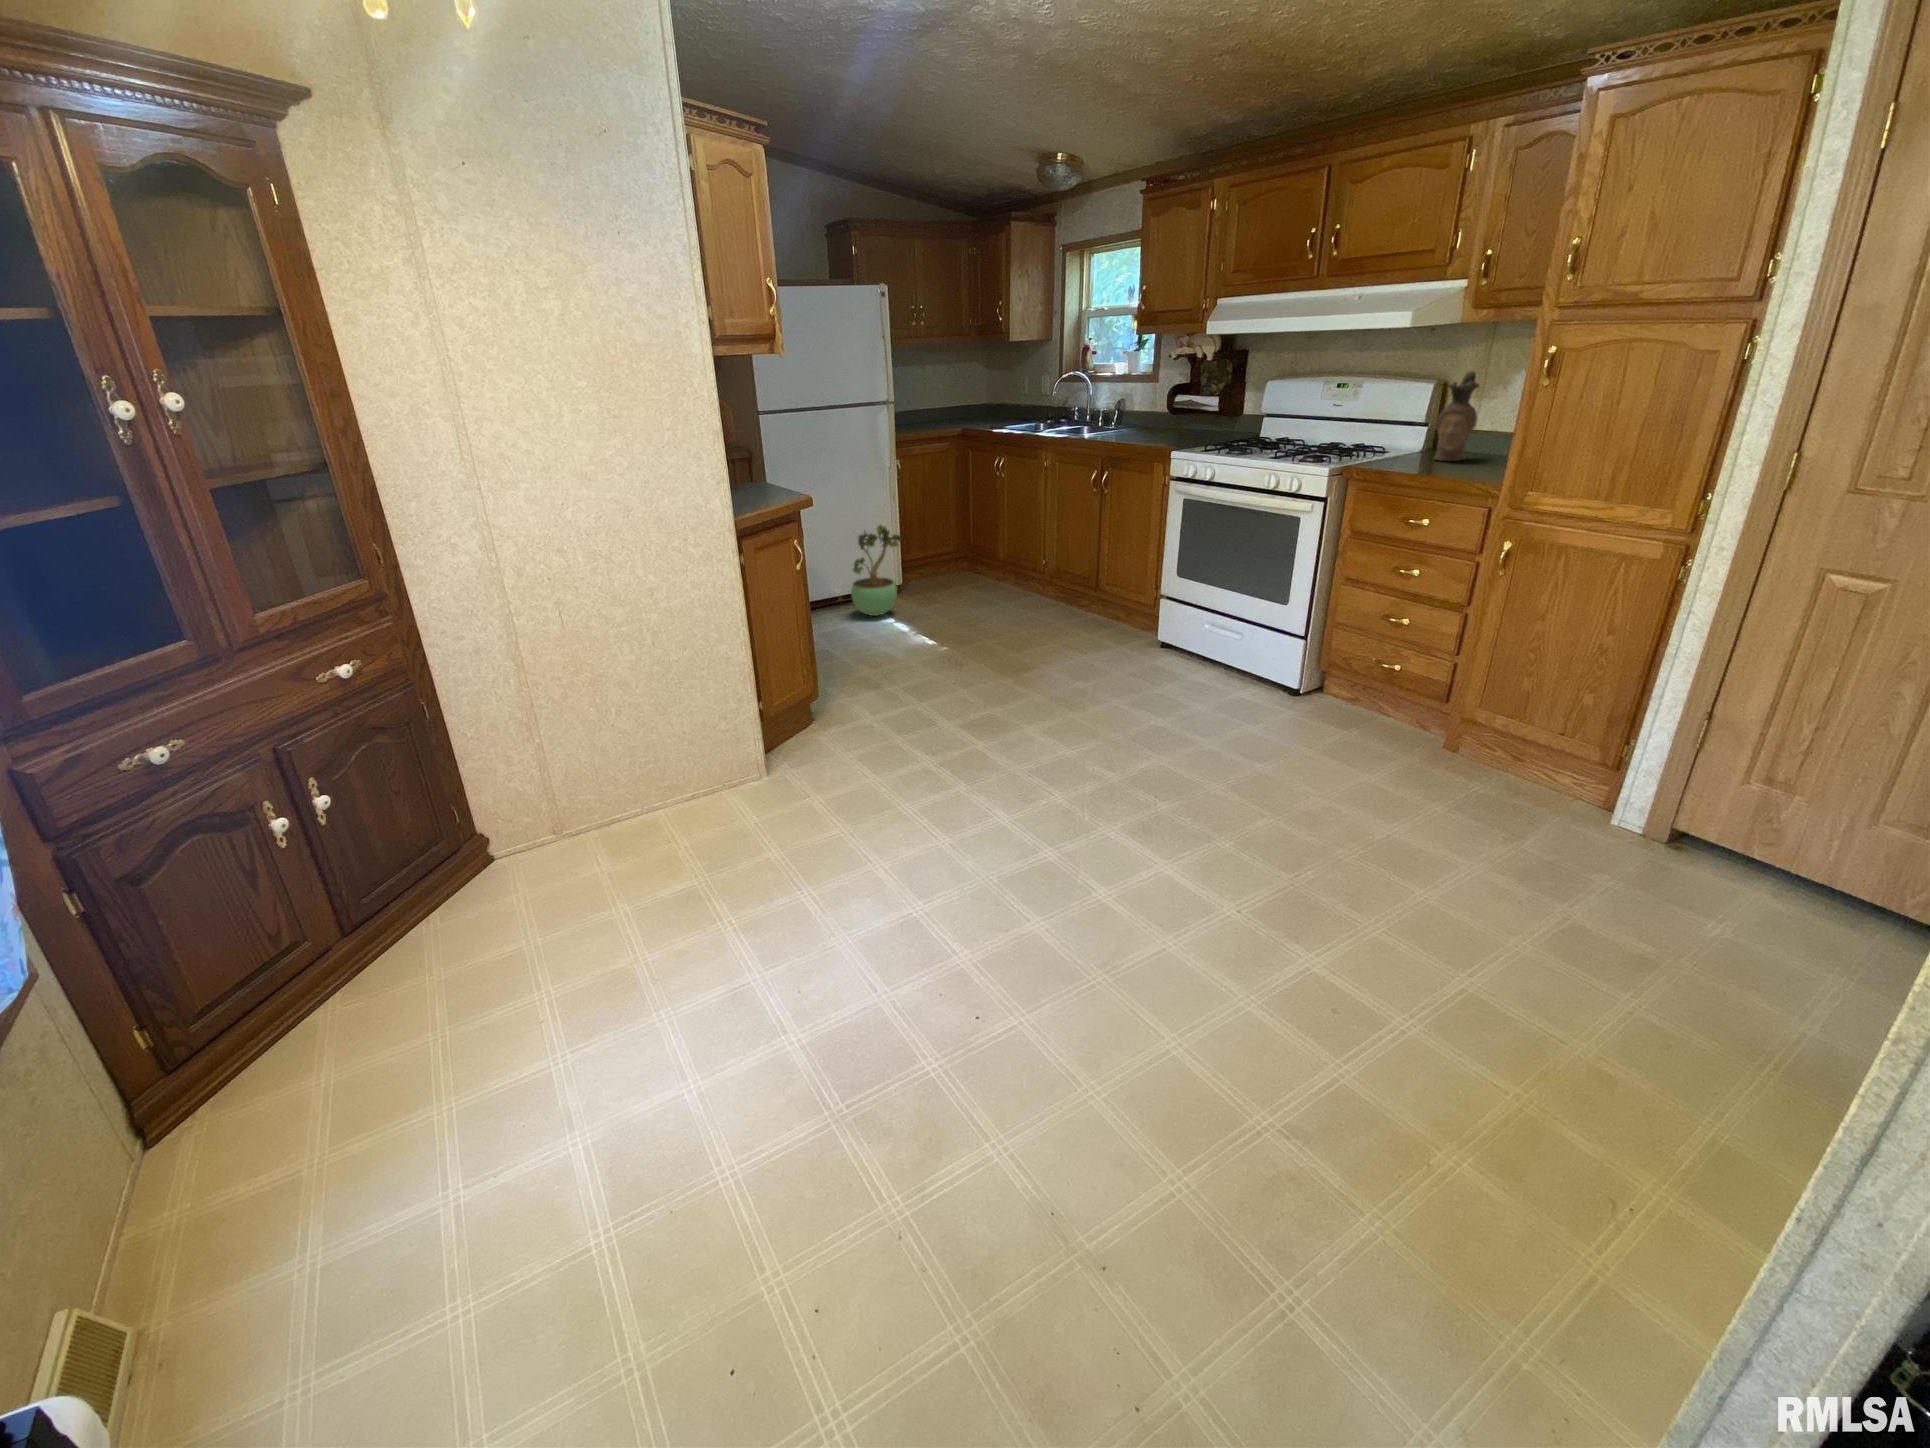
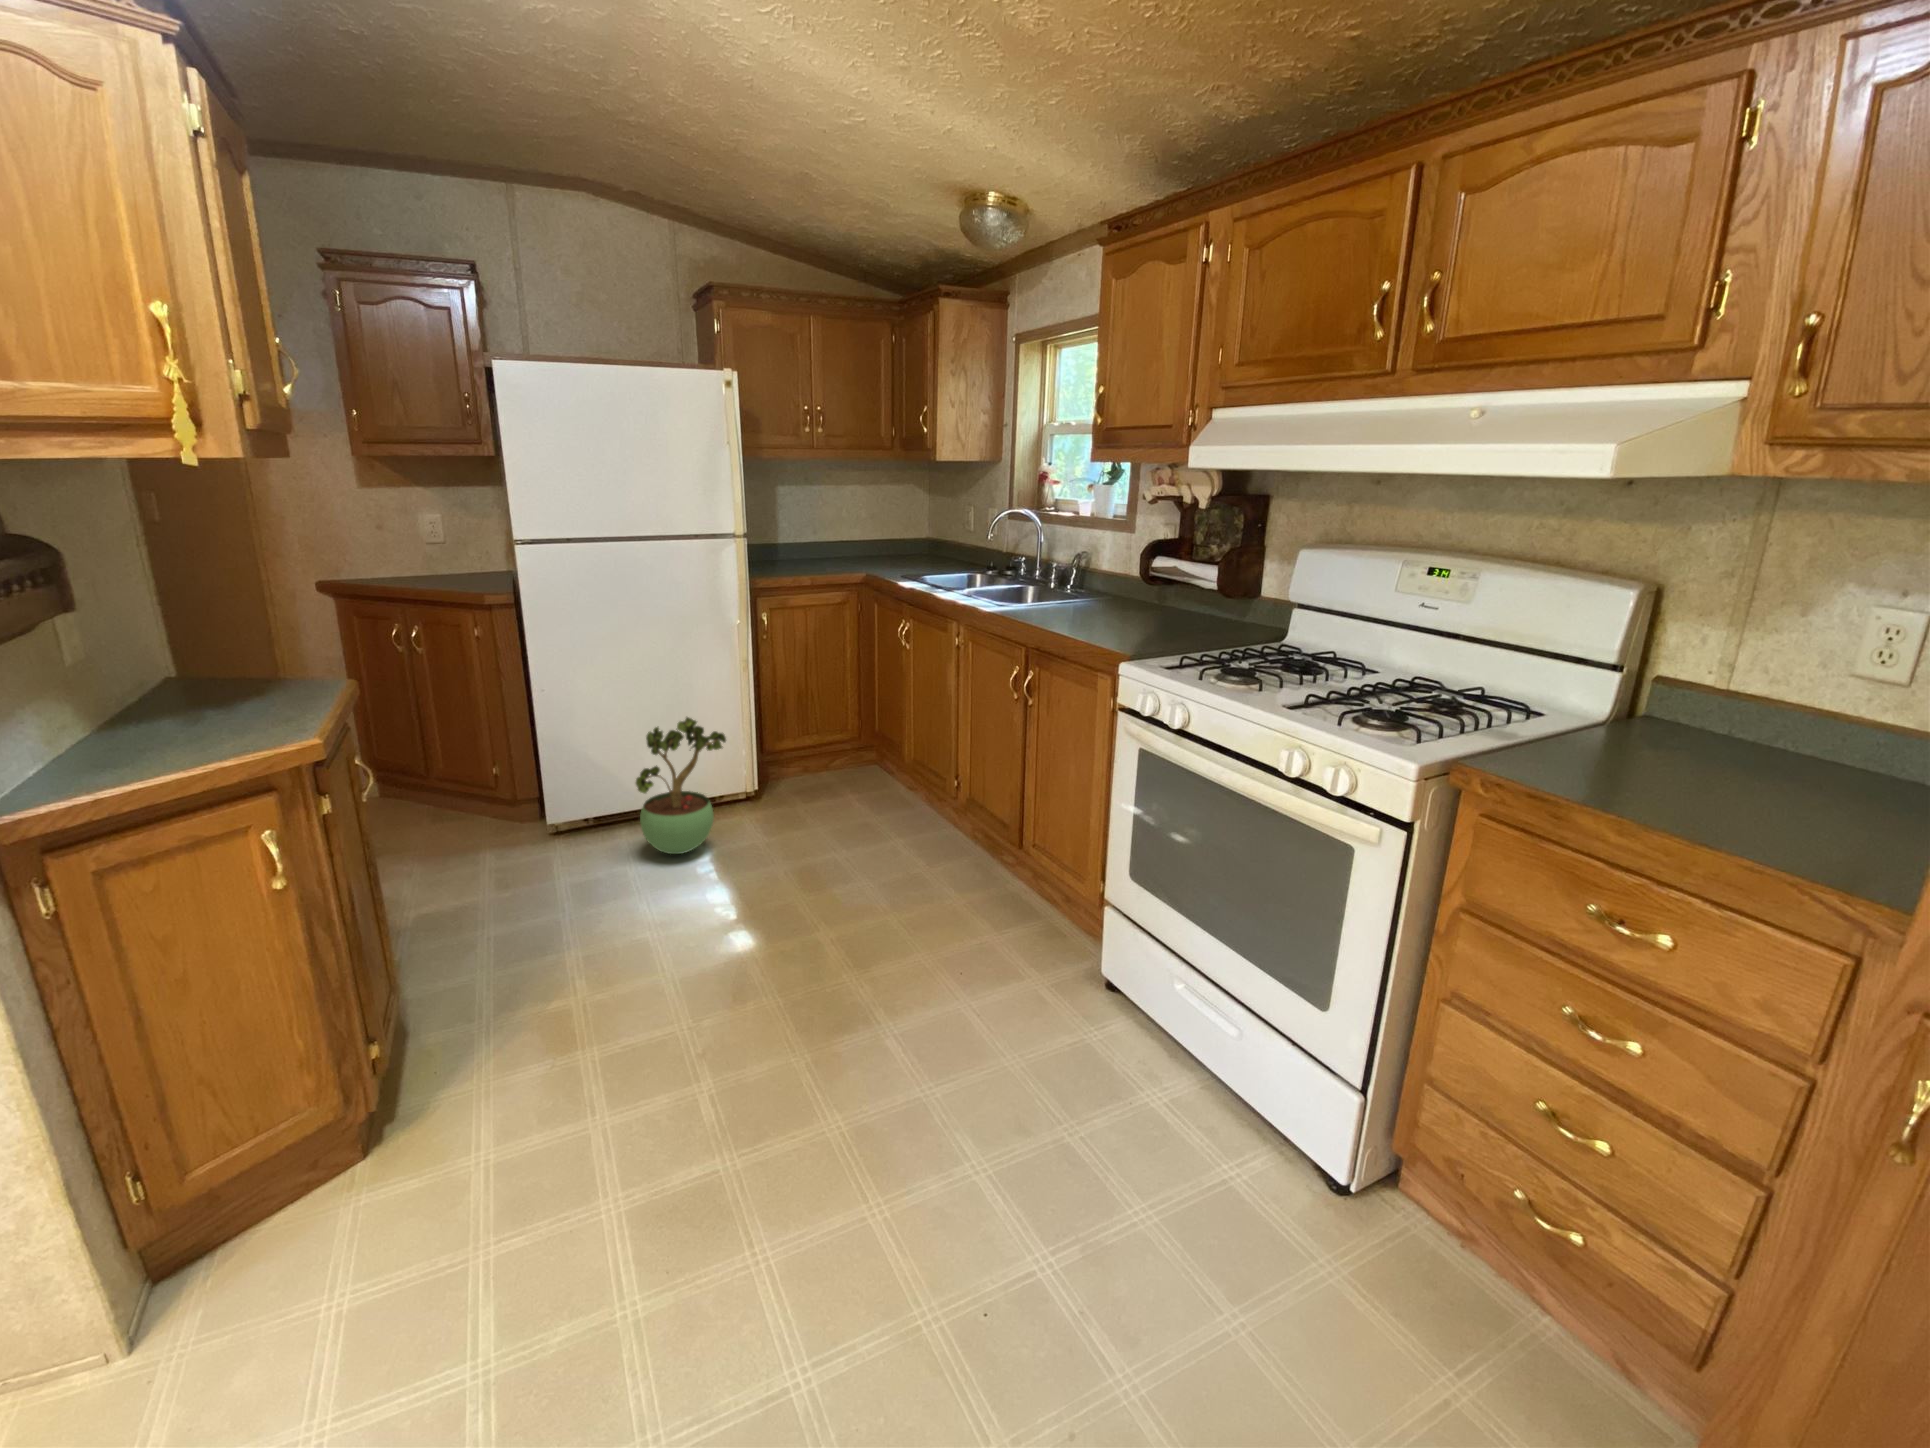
ceramic pitcher: present [1434,371,1479,461] -> none [1651,577,1773,770]

